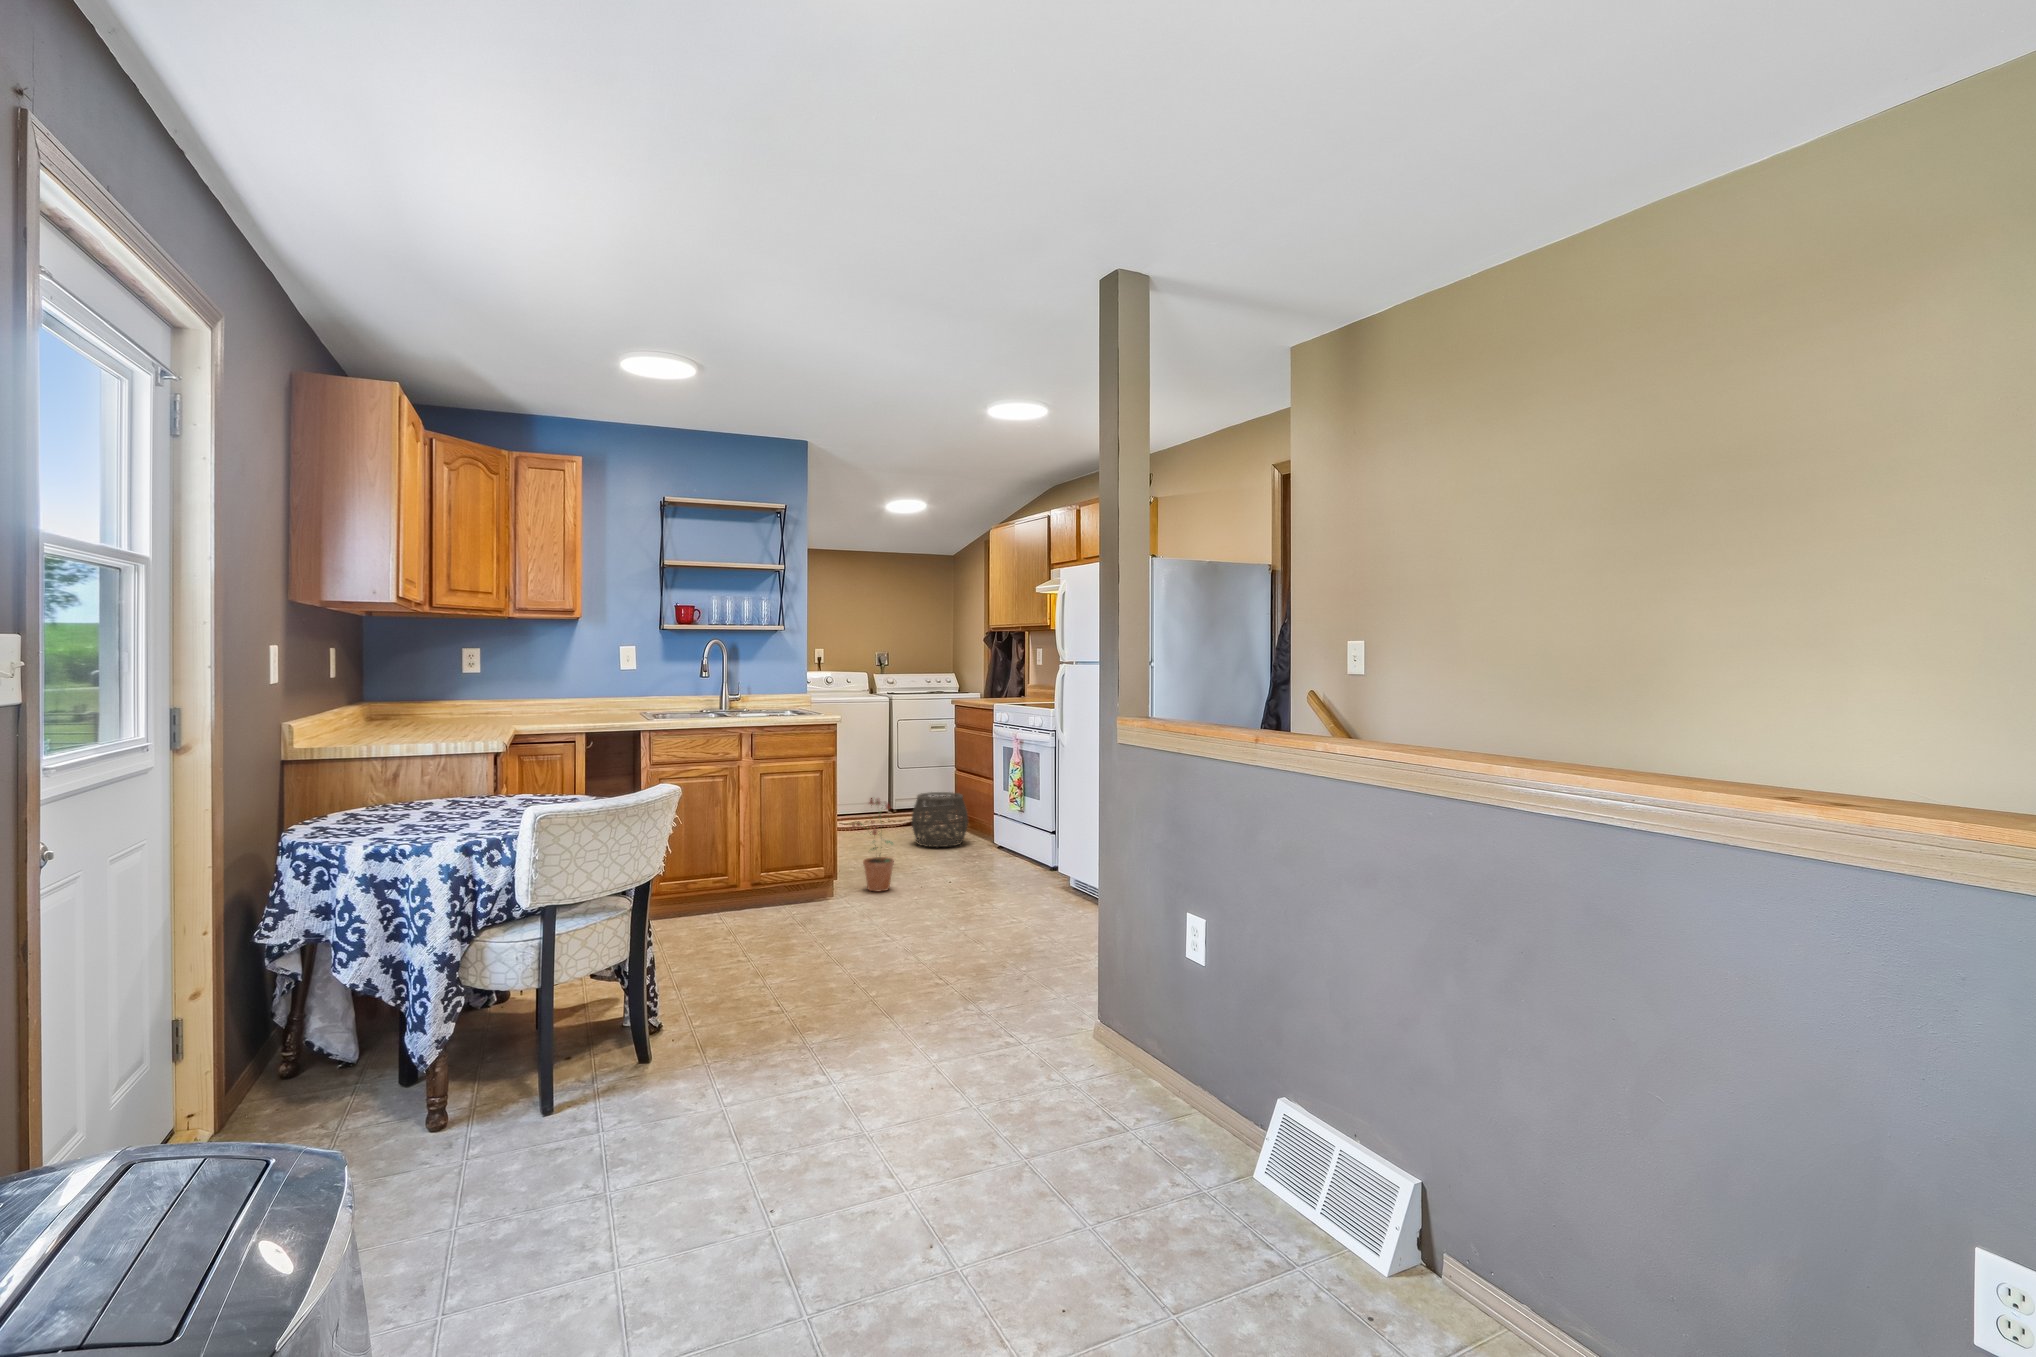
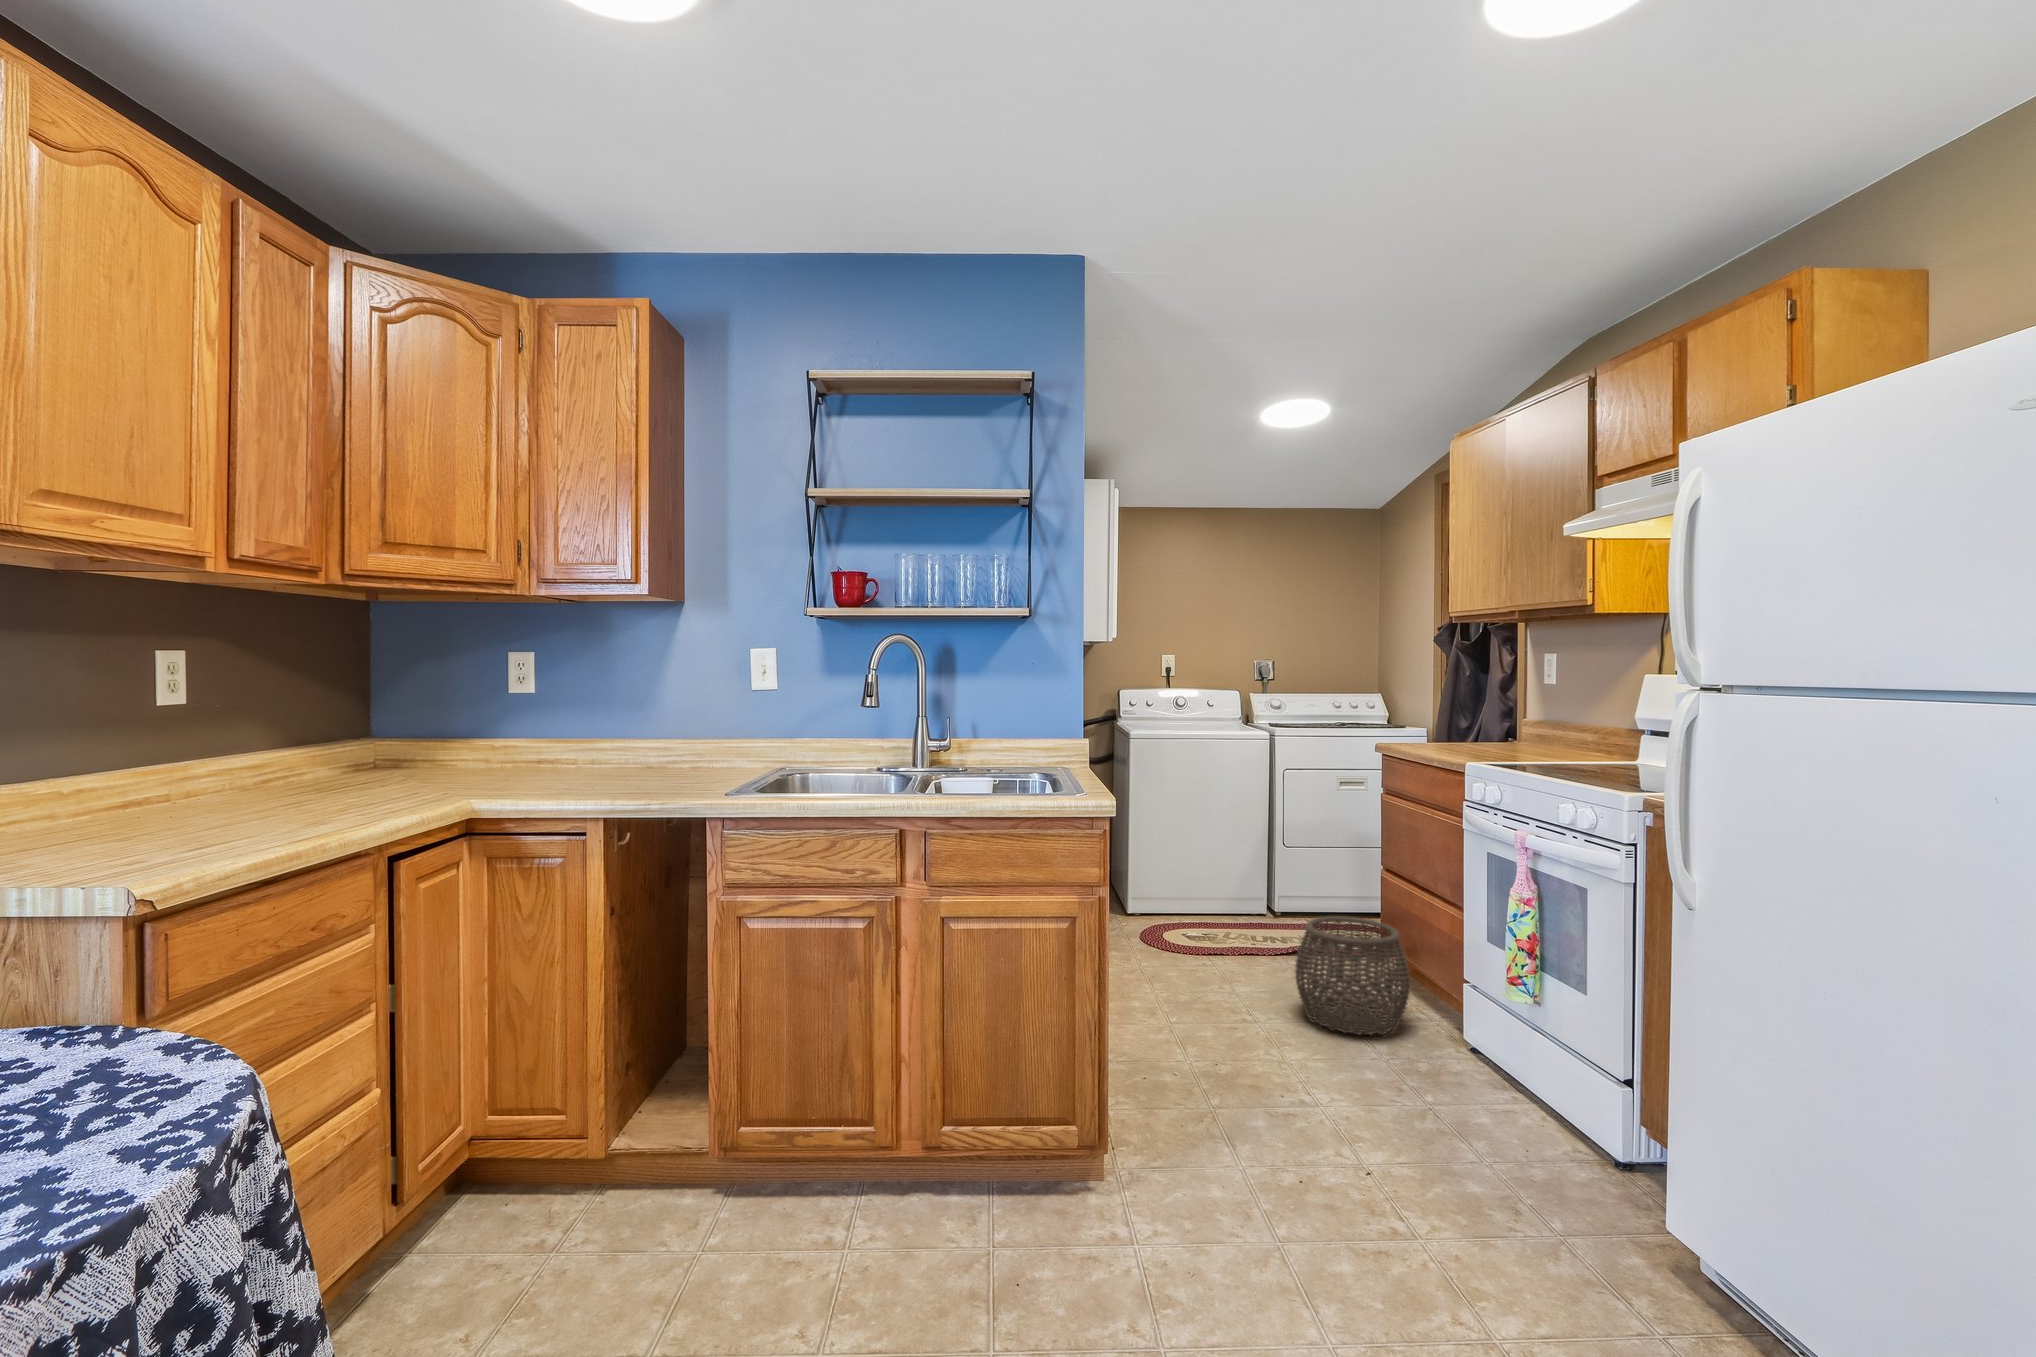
potted plant: present [852,798,894,892] -> none [1143,969,1242,1198]

